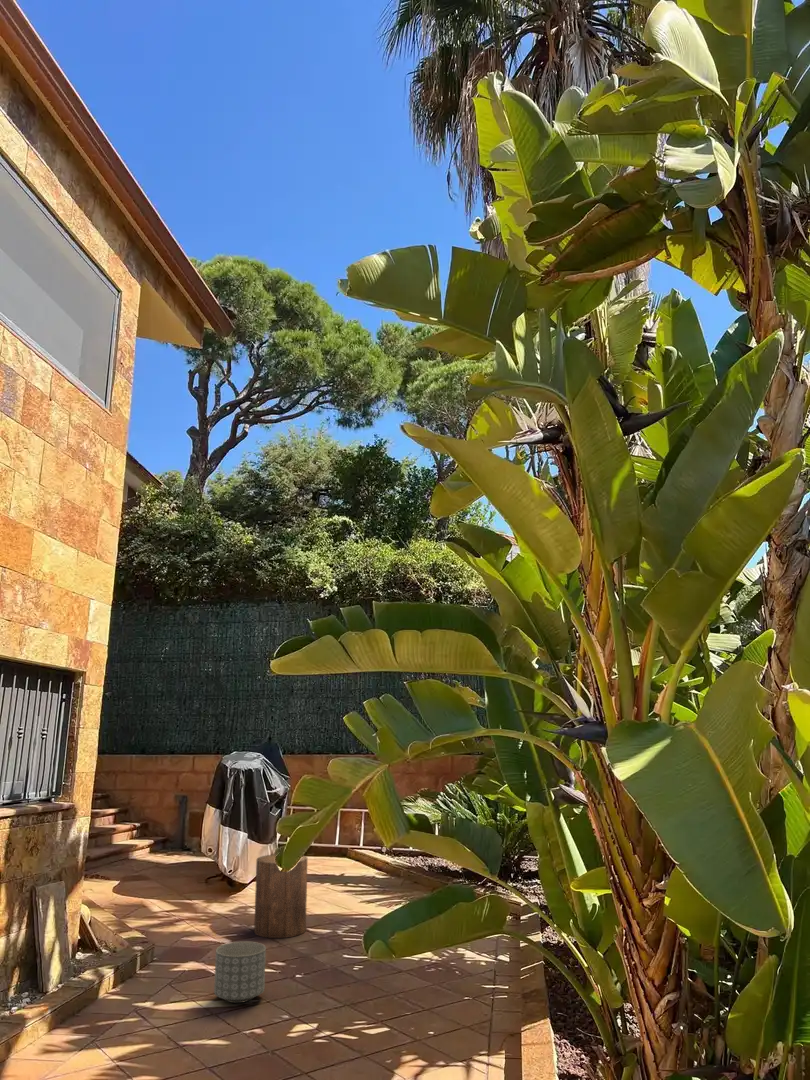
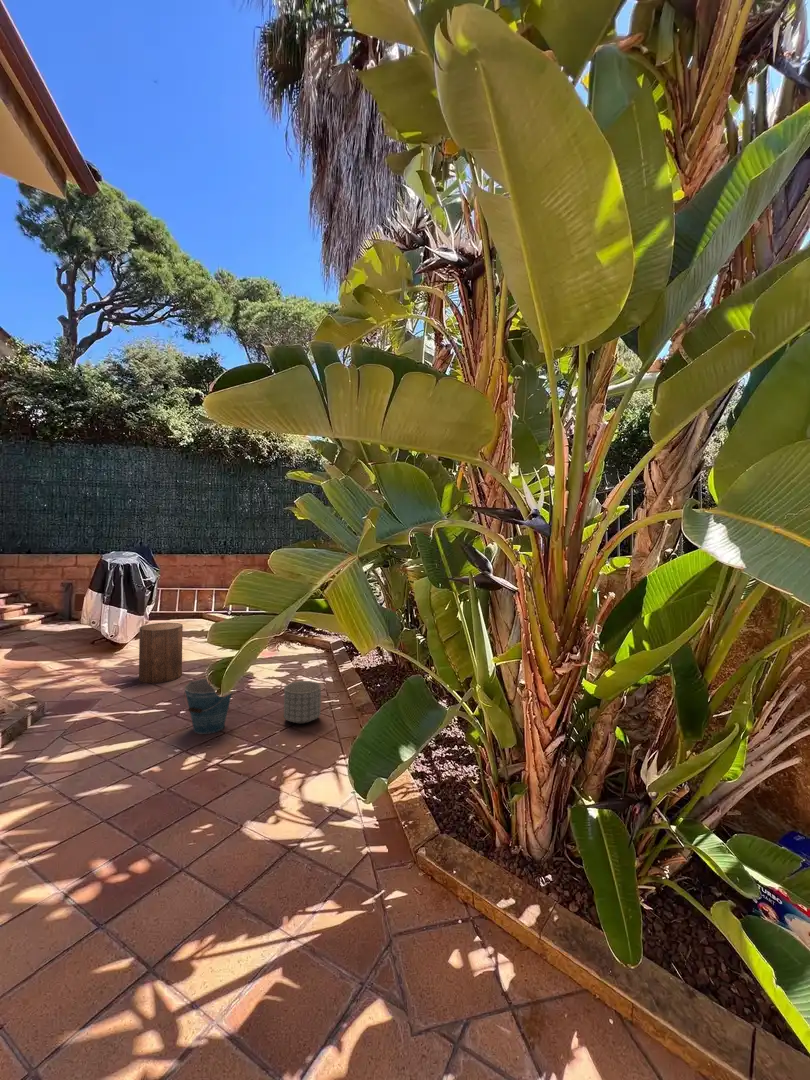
bucket: none [297,931,358,1007] -> present [185,679,232,734]
planter: present [214,941,266,1003] -> present [284,681,321,724]

